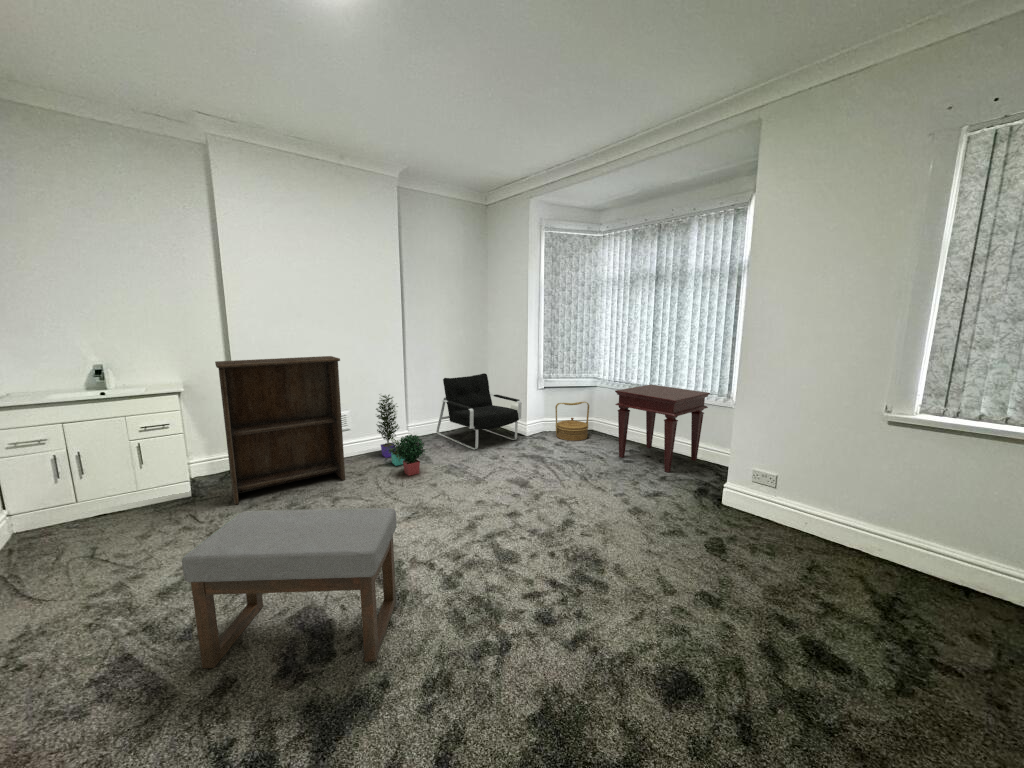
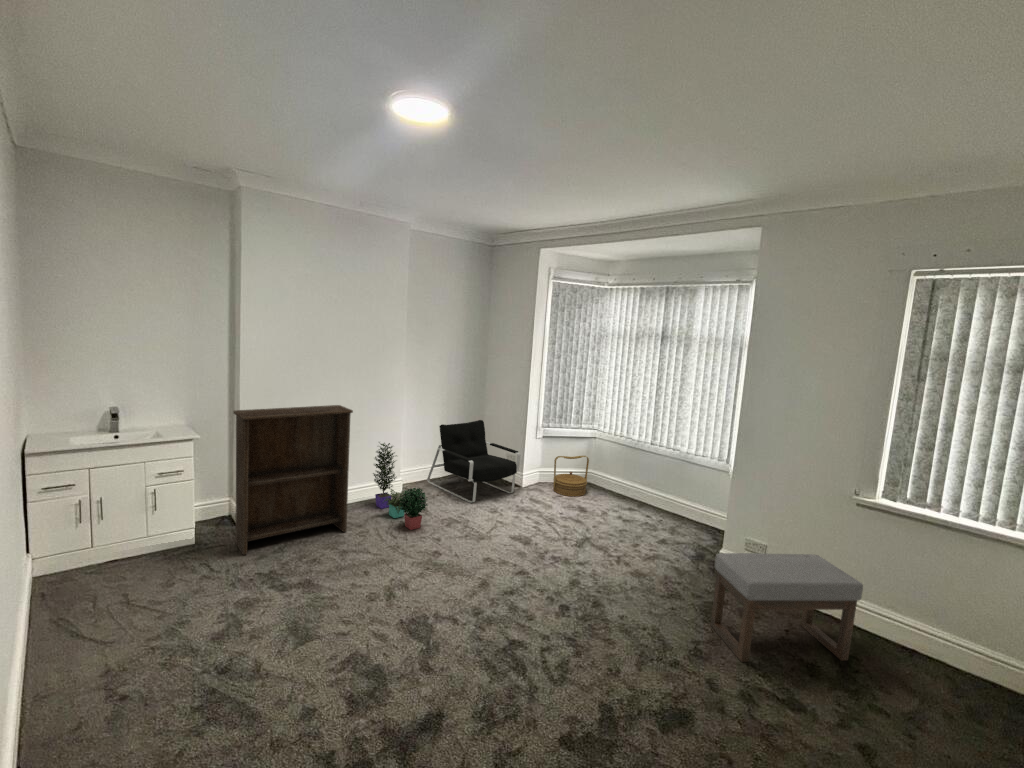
side table: present [615,384,710,472] -> none [618,443,710,536]
ottoman: present [182,508,396,668] -> present [711,553,863,662]

